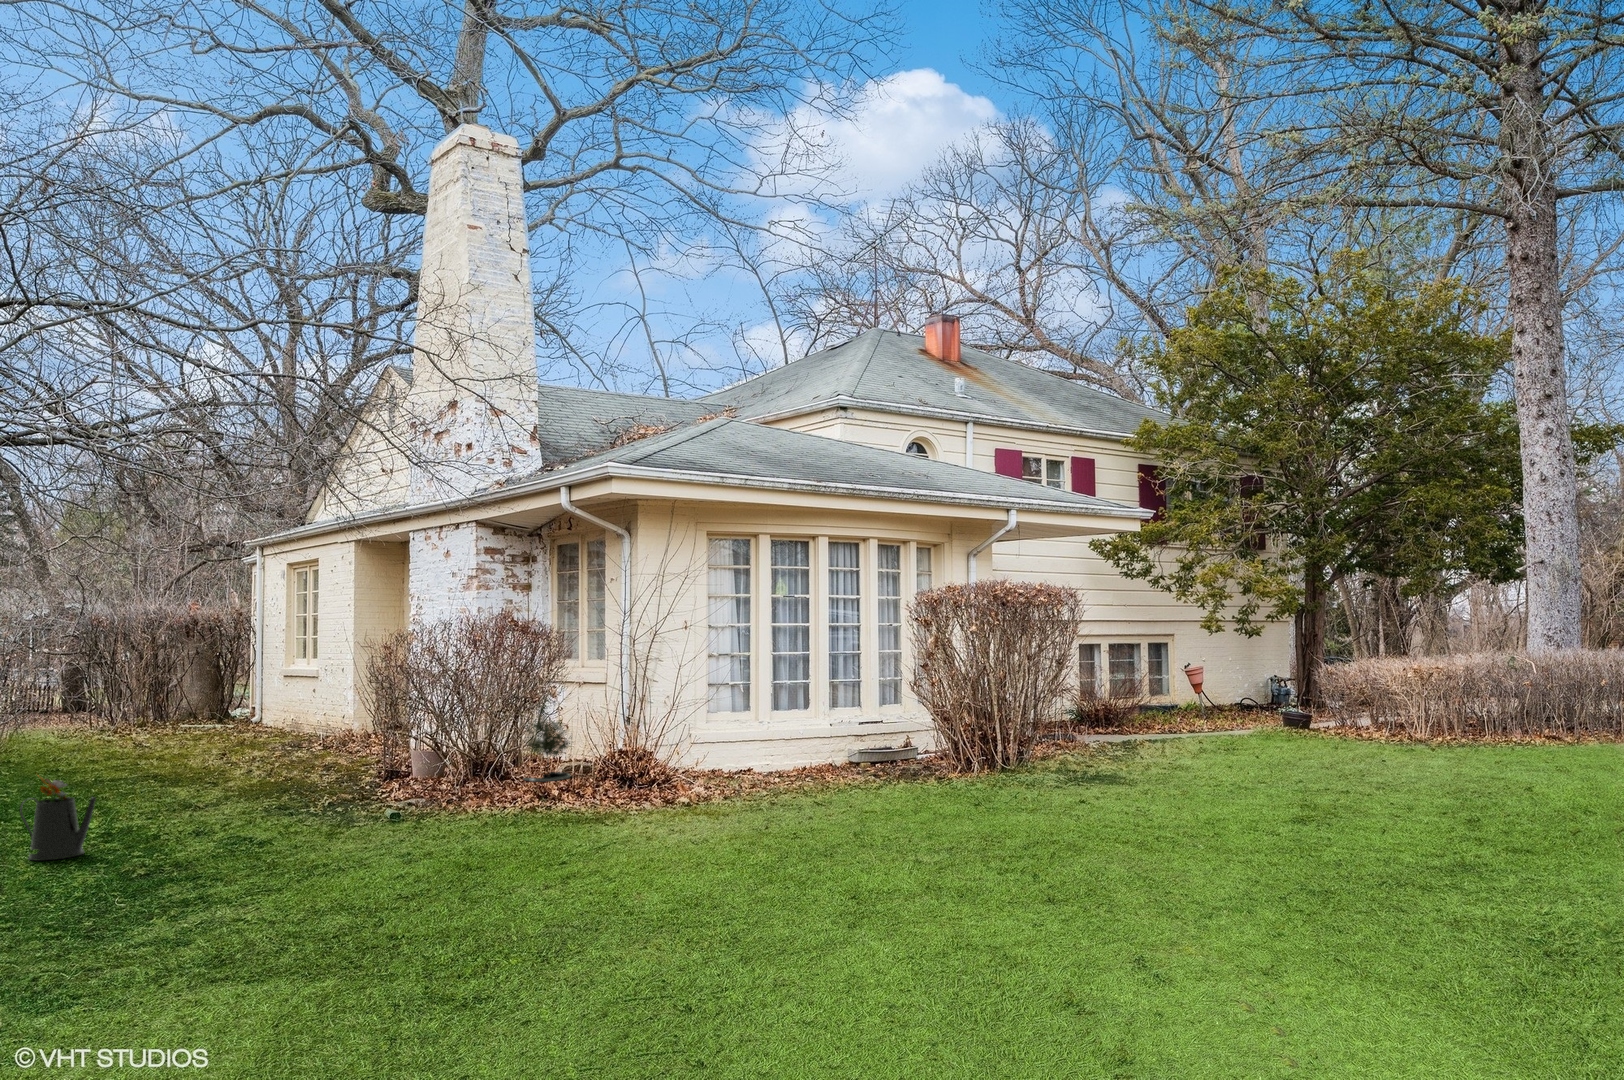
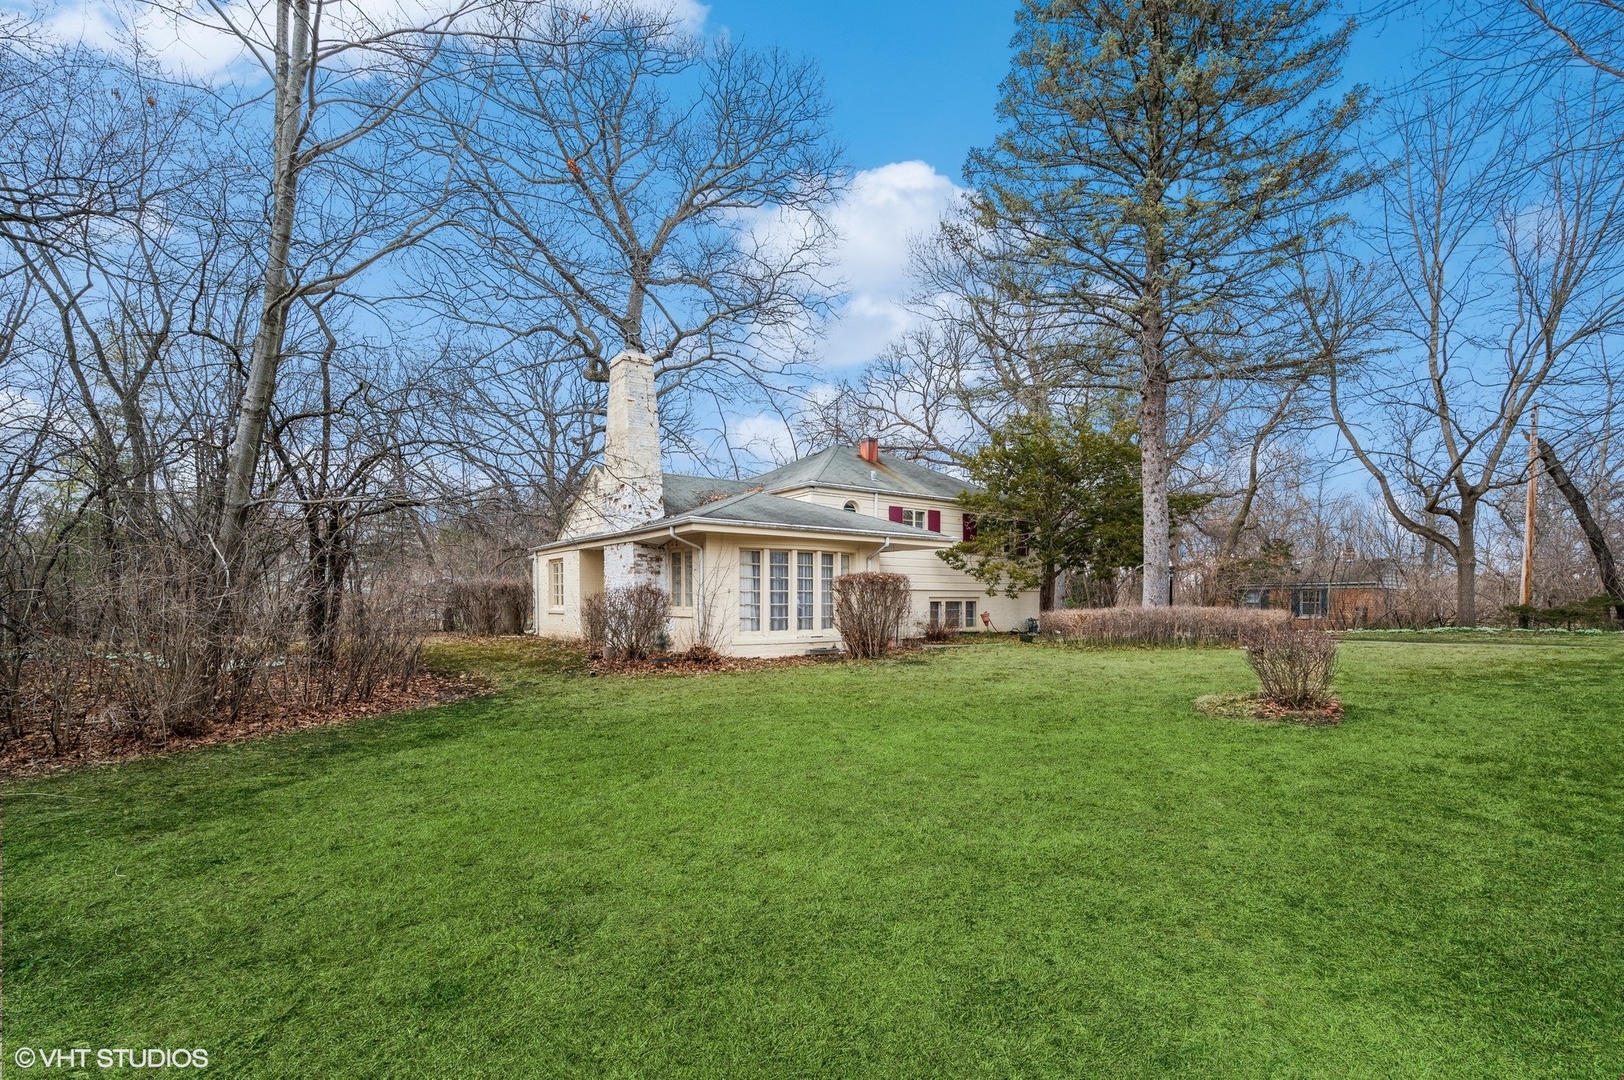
watering can: present [19,778,96,861] -> none [420,653,454,693]

